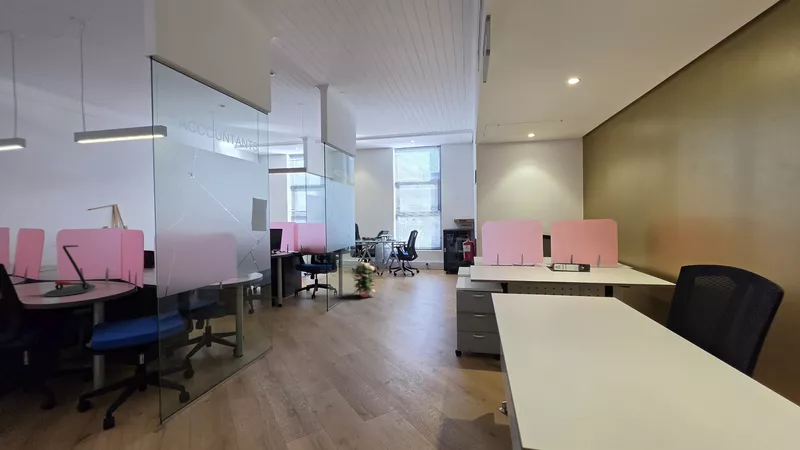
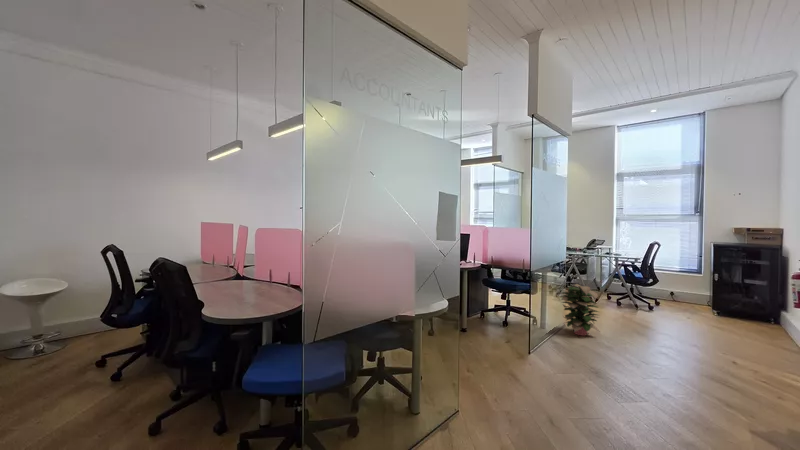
desk lamp: present [45,245,95,297] -> none [242,243,282,296]

